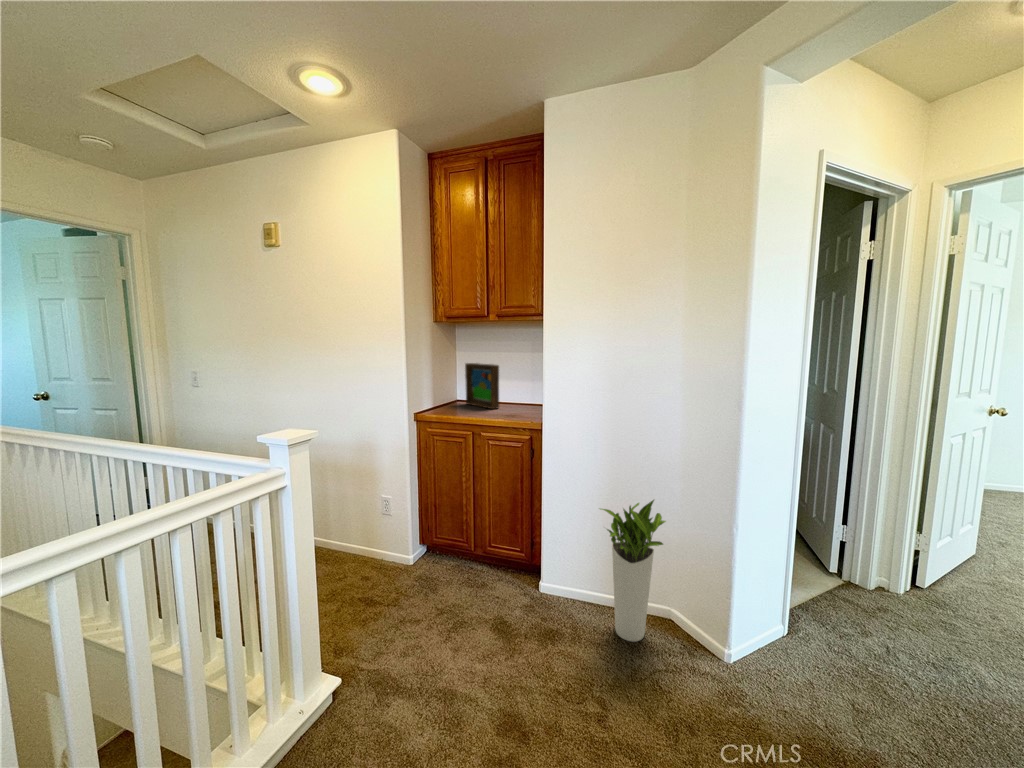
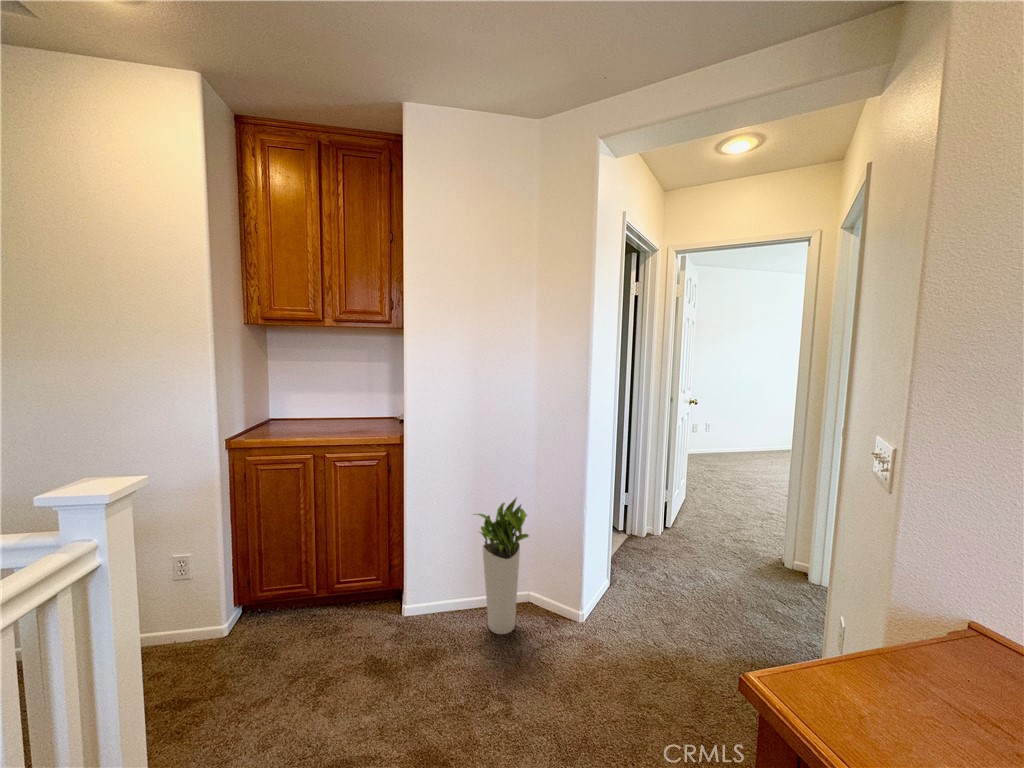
picture frame: present [465,363,499,409] -> none [285,375,335,427]

